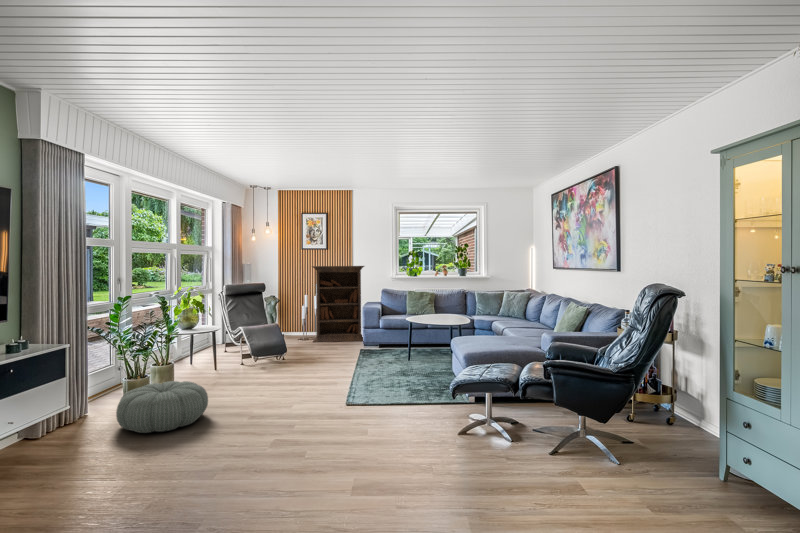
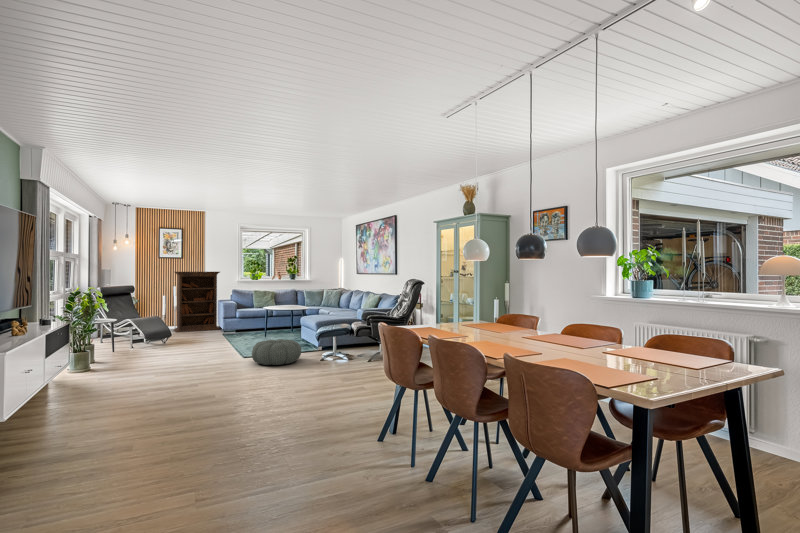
pouf: present [116,381,208,433] -> present [252,339,301,365]

